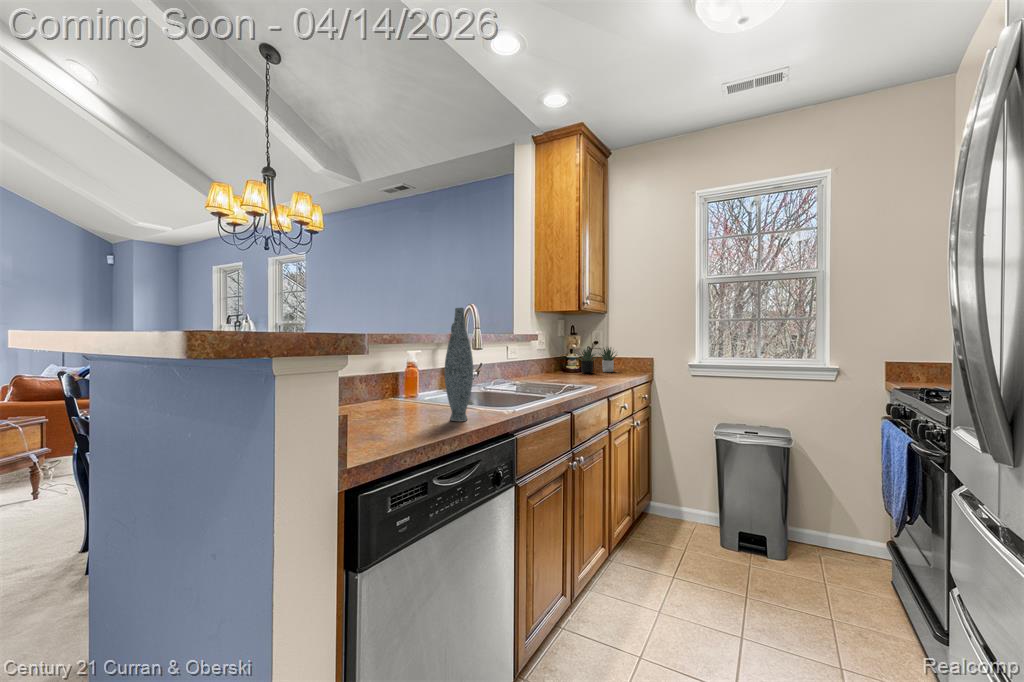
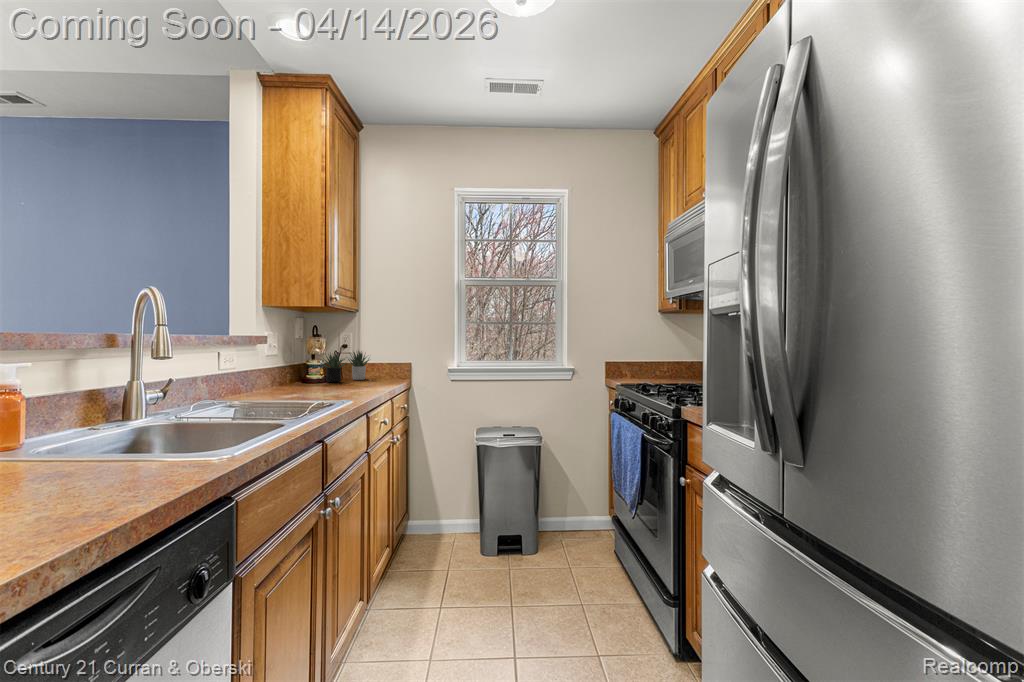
vase: present [444,308,473,421] -> none [66,284,140,502]

